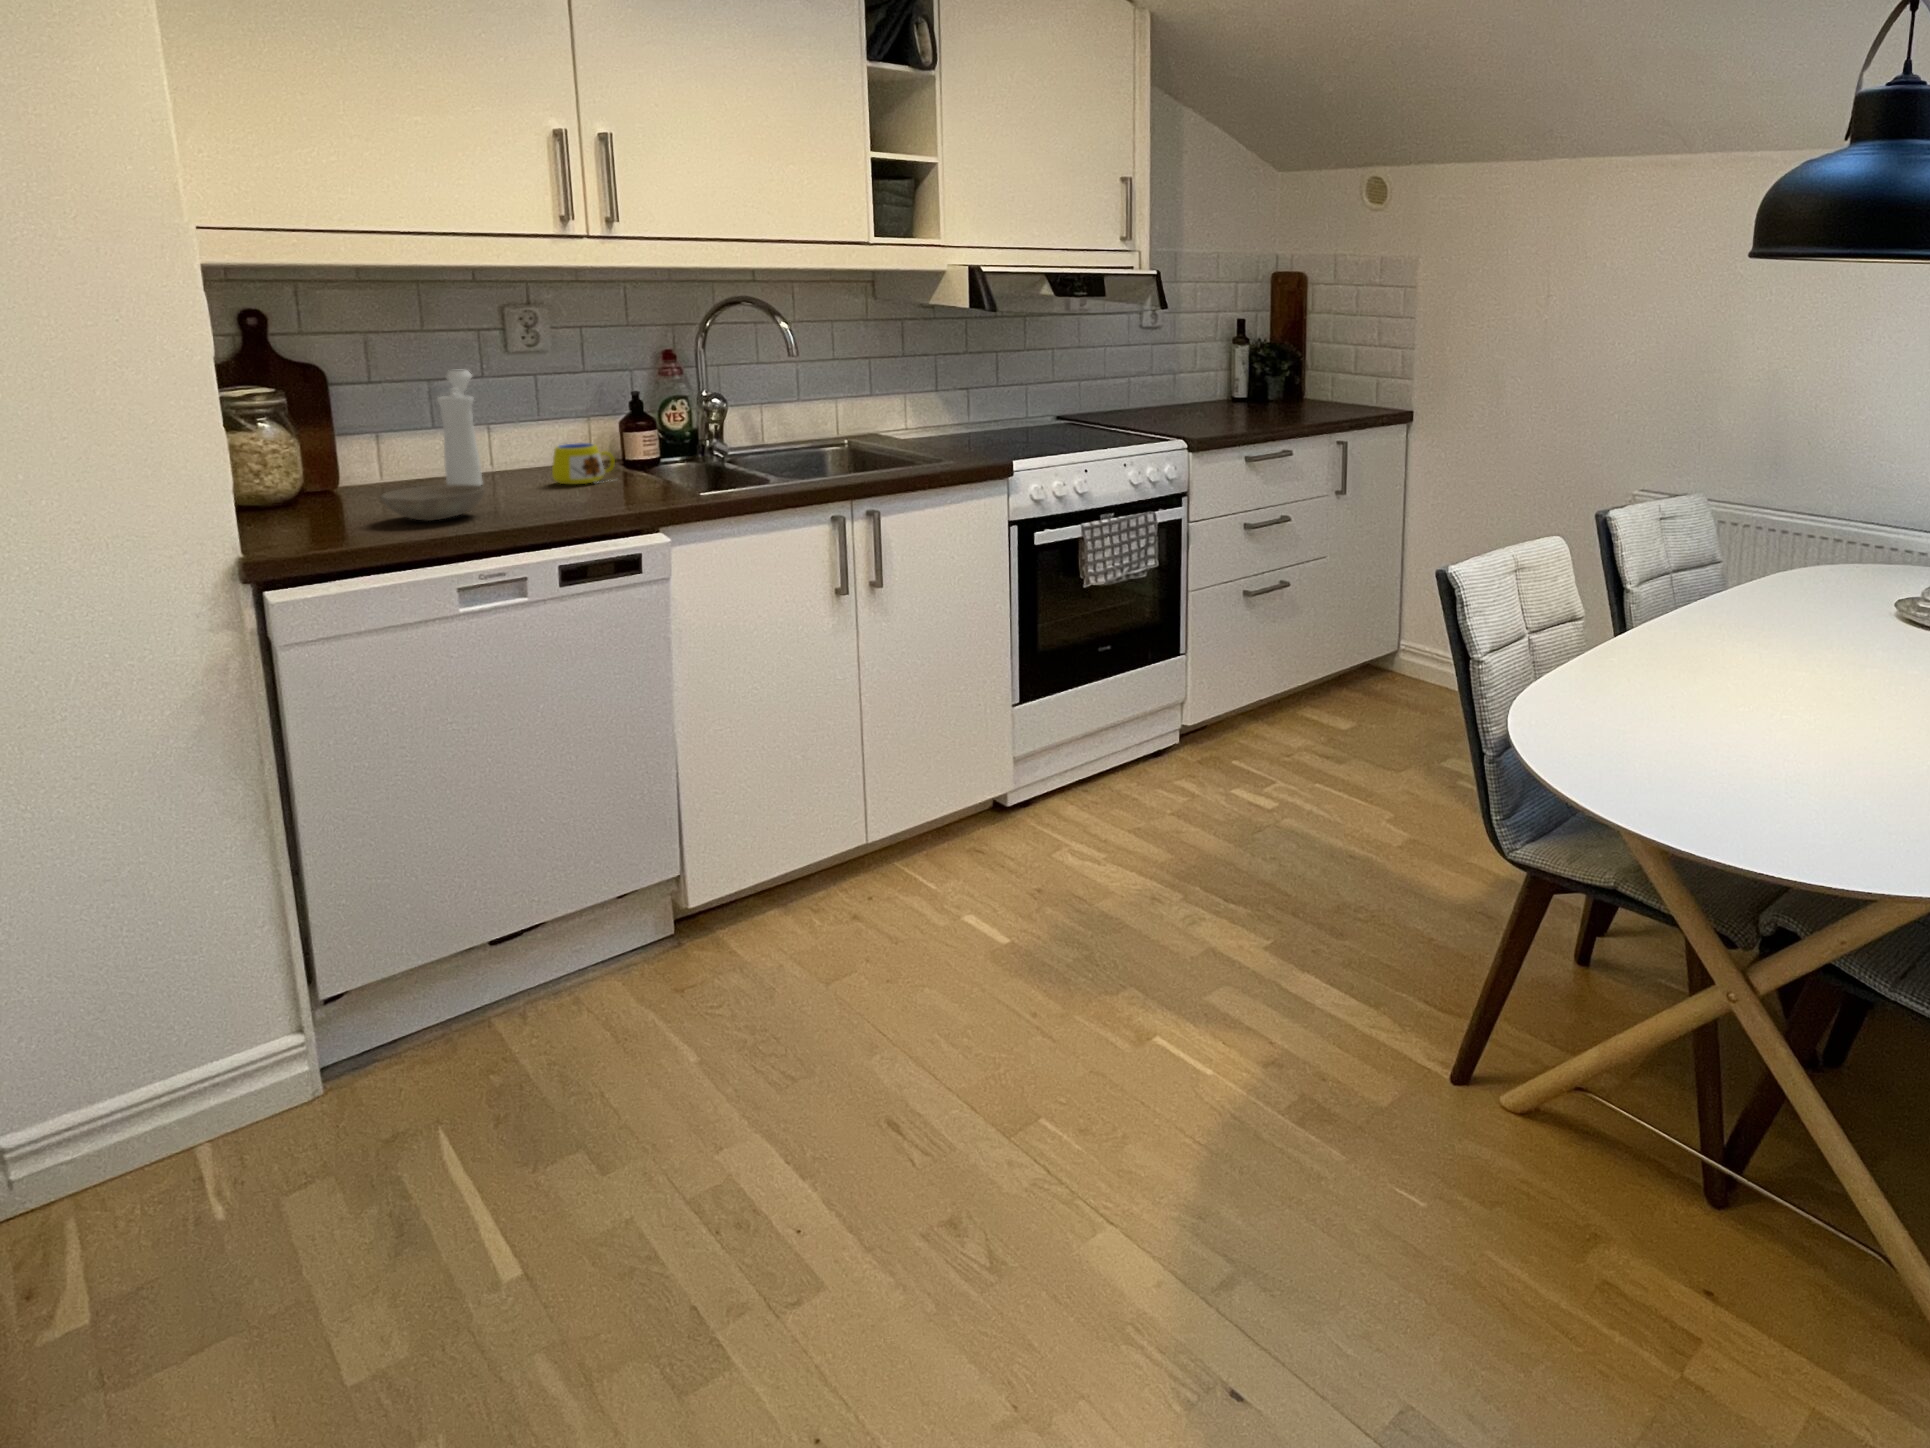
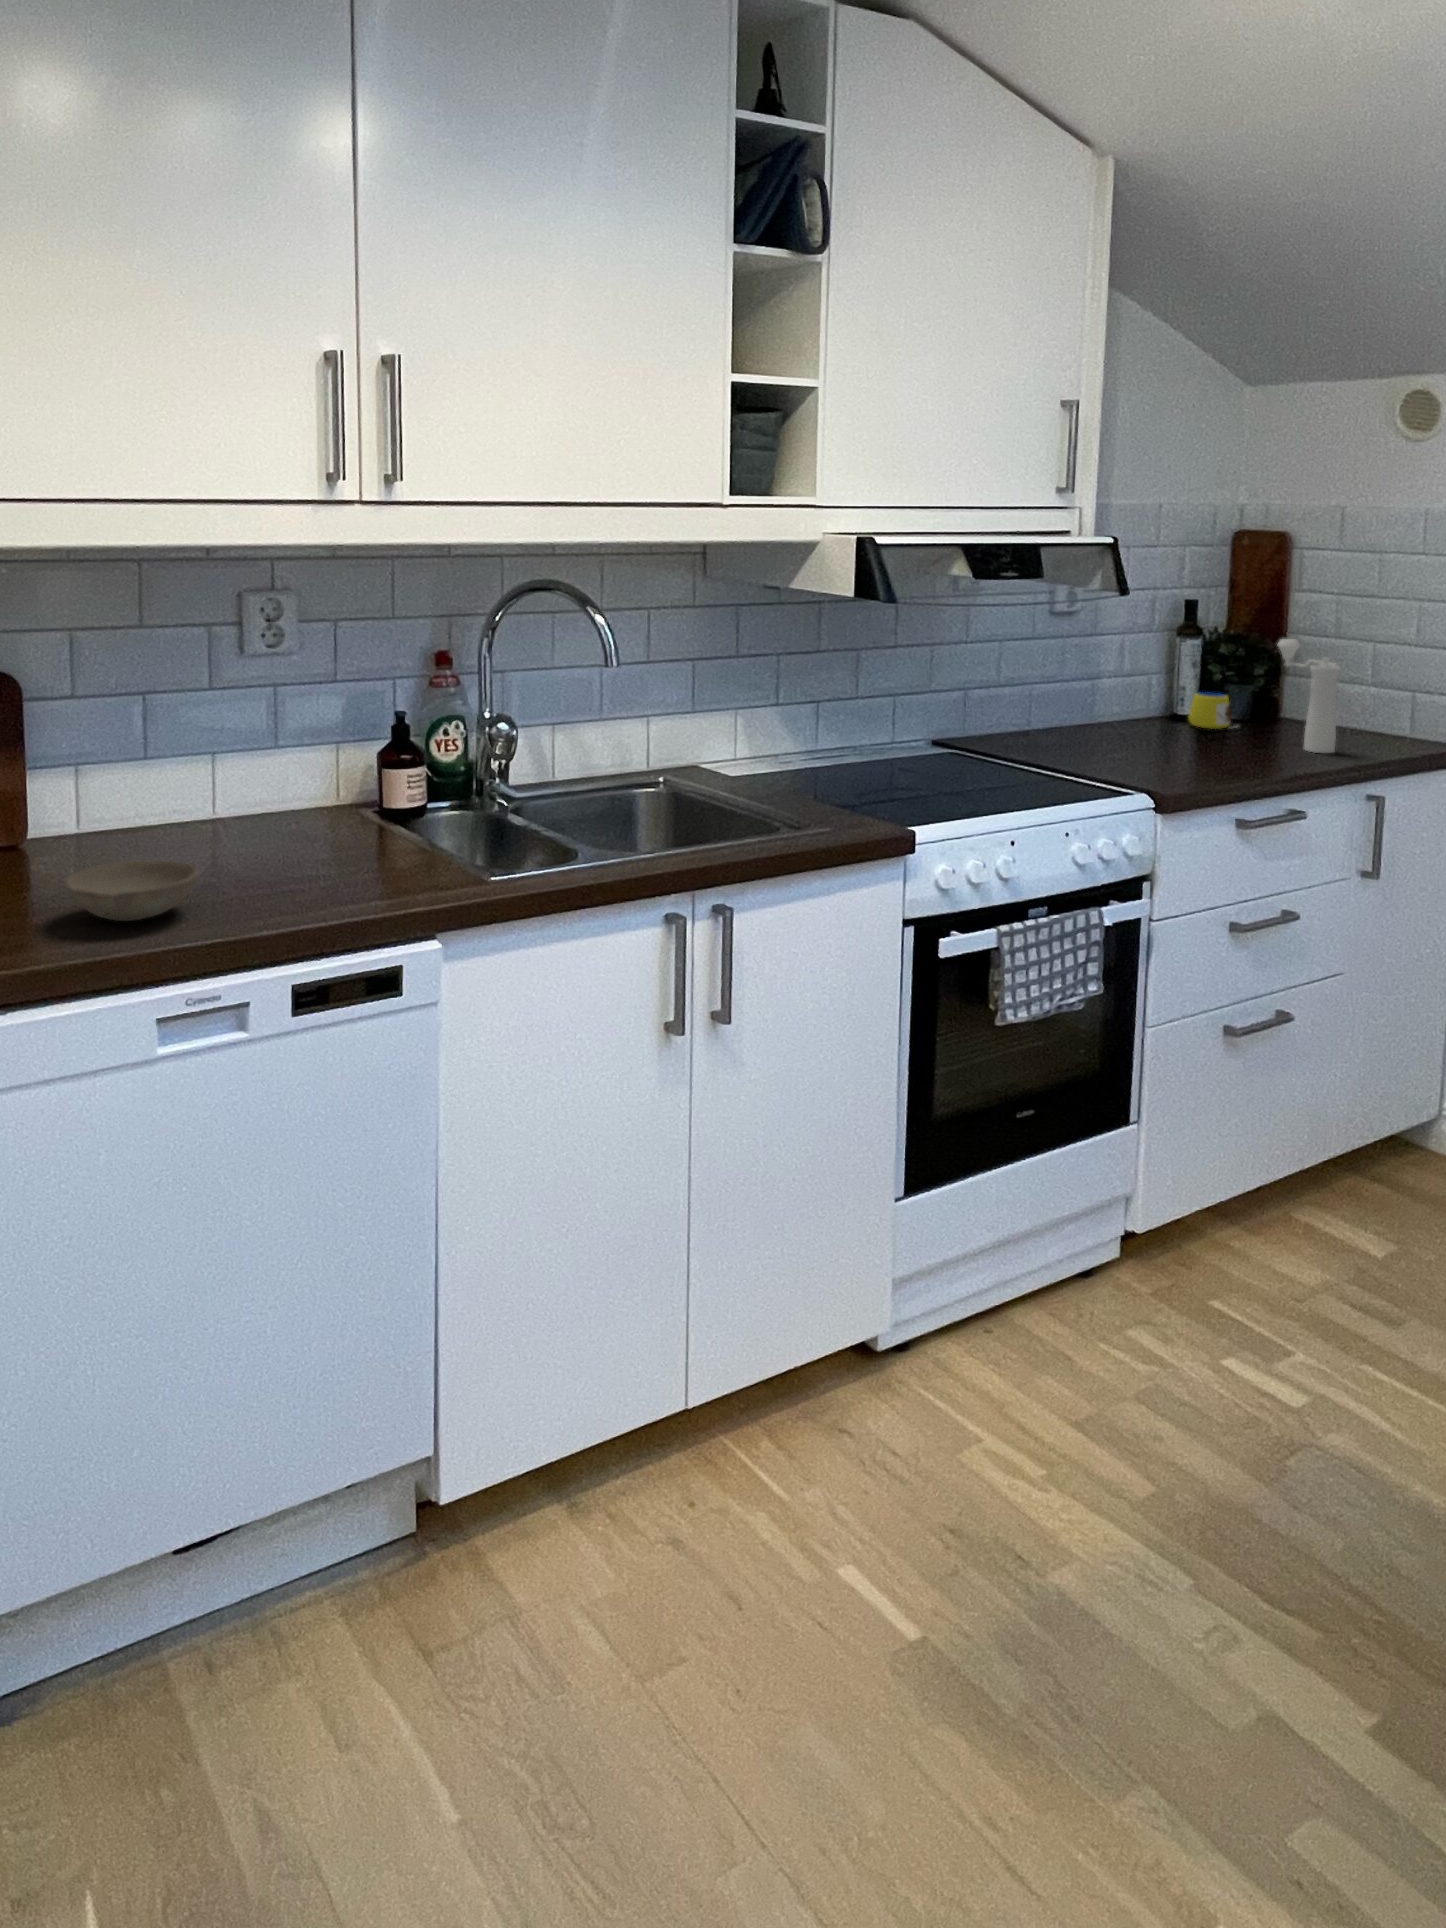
pepper mill: present [437,370,482,486] -> present [1278,639,1341,753]
mug: present [552,443,615,484] -> present [1189,692,1234,729]

